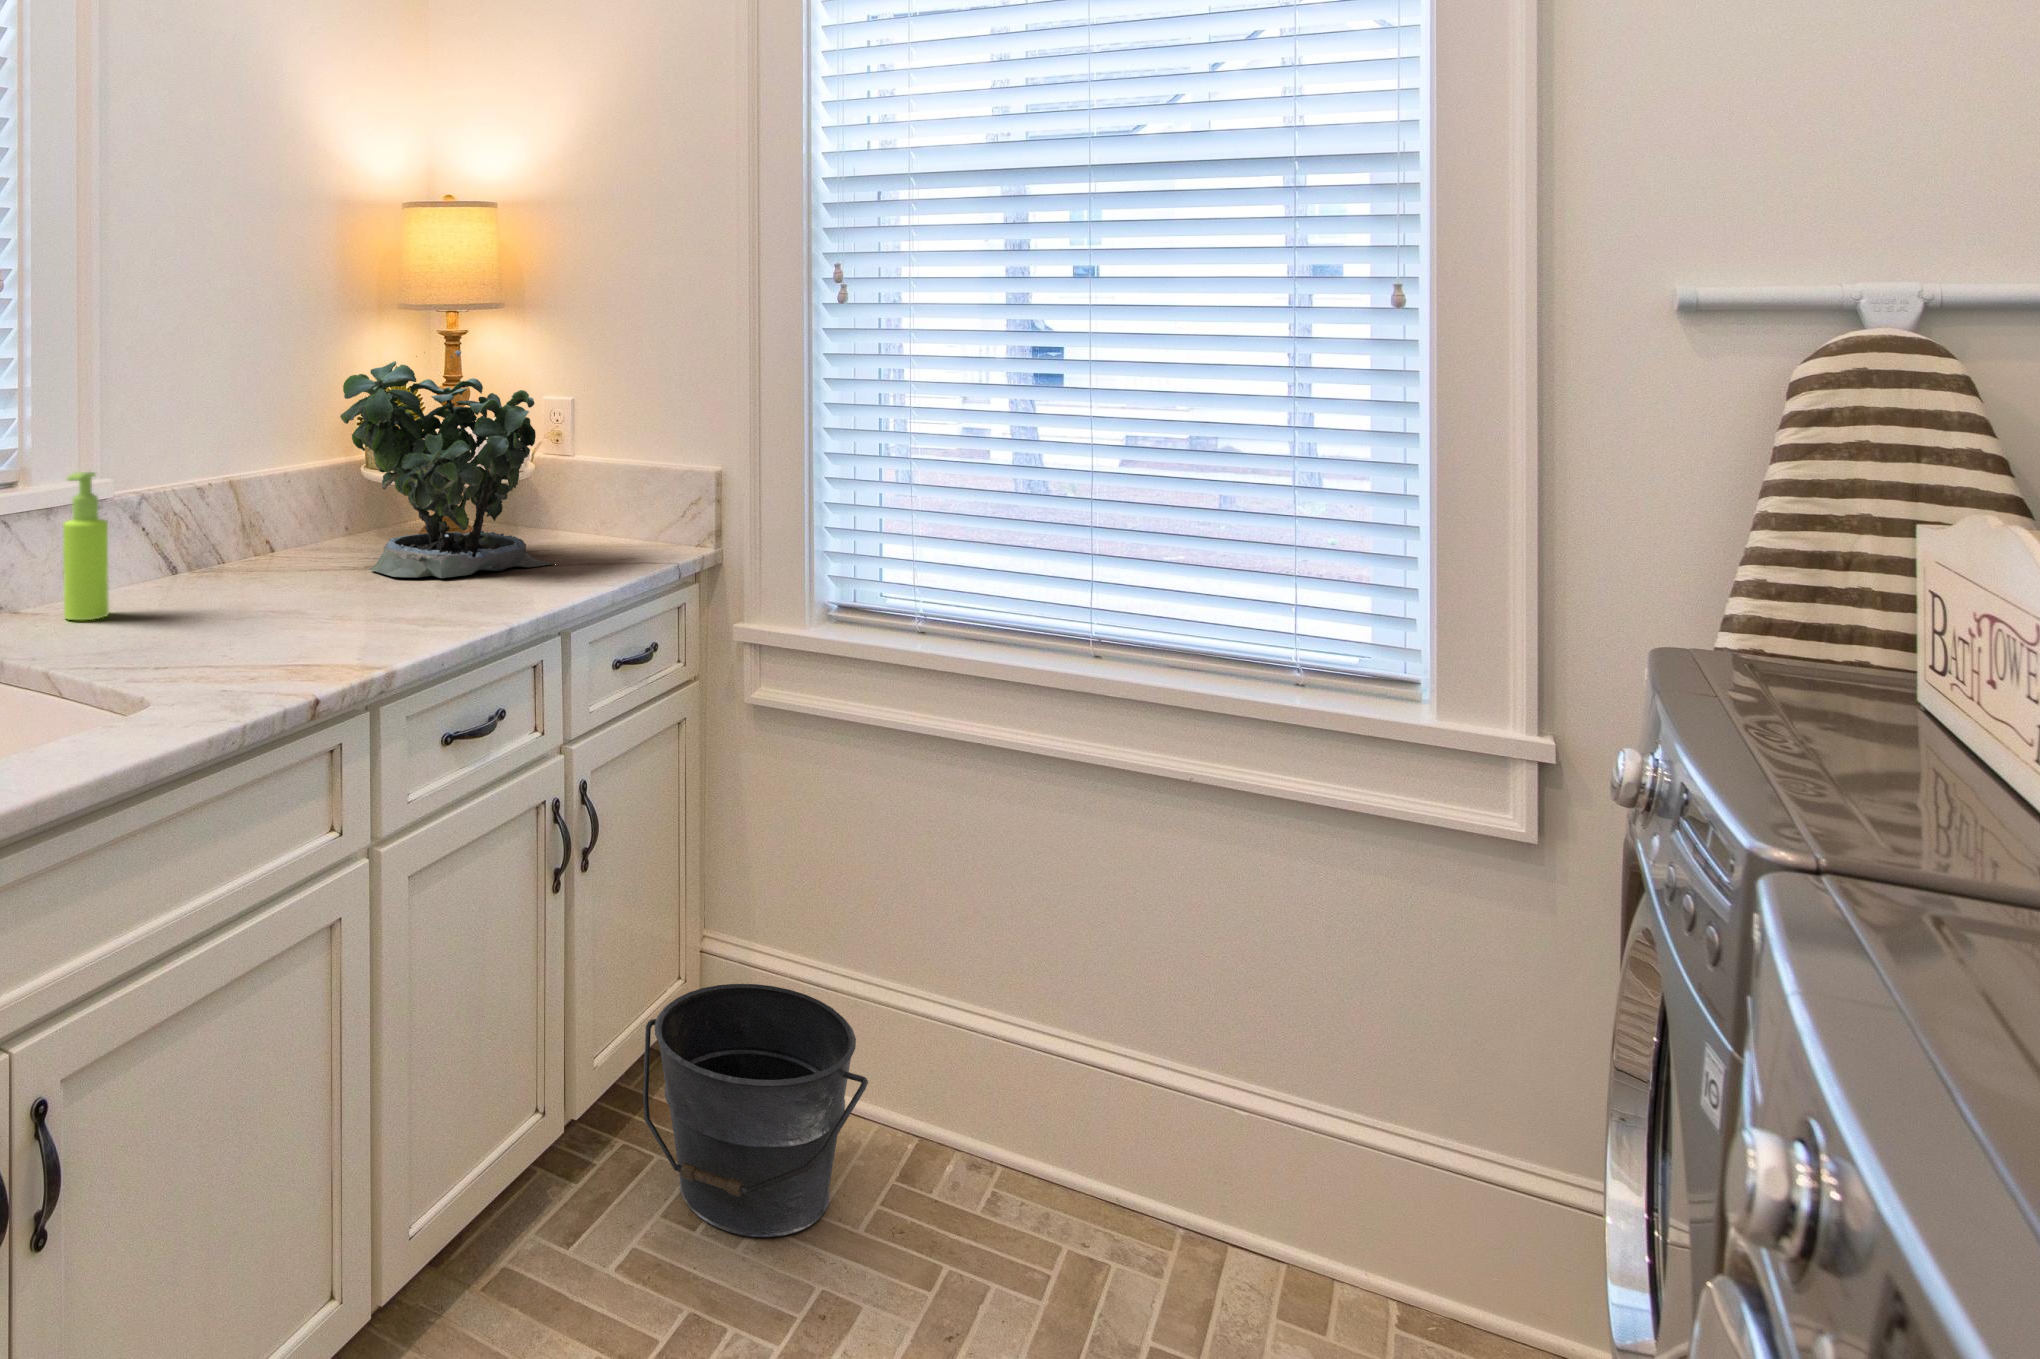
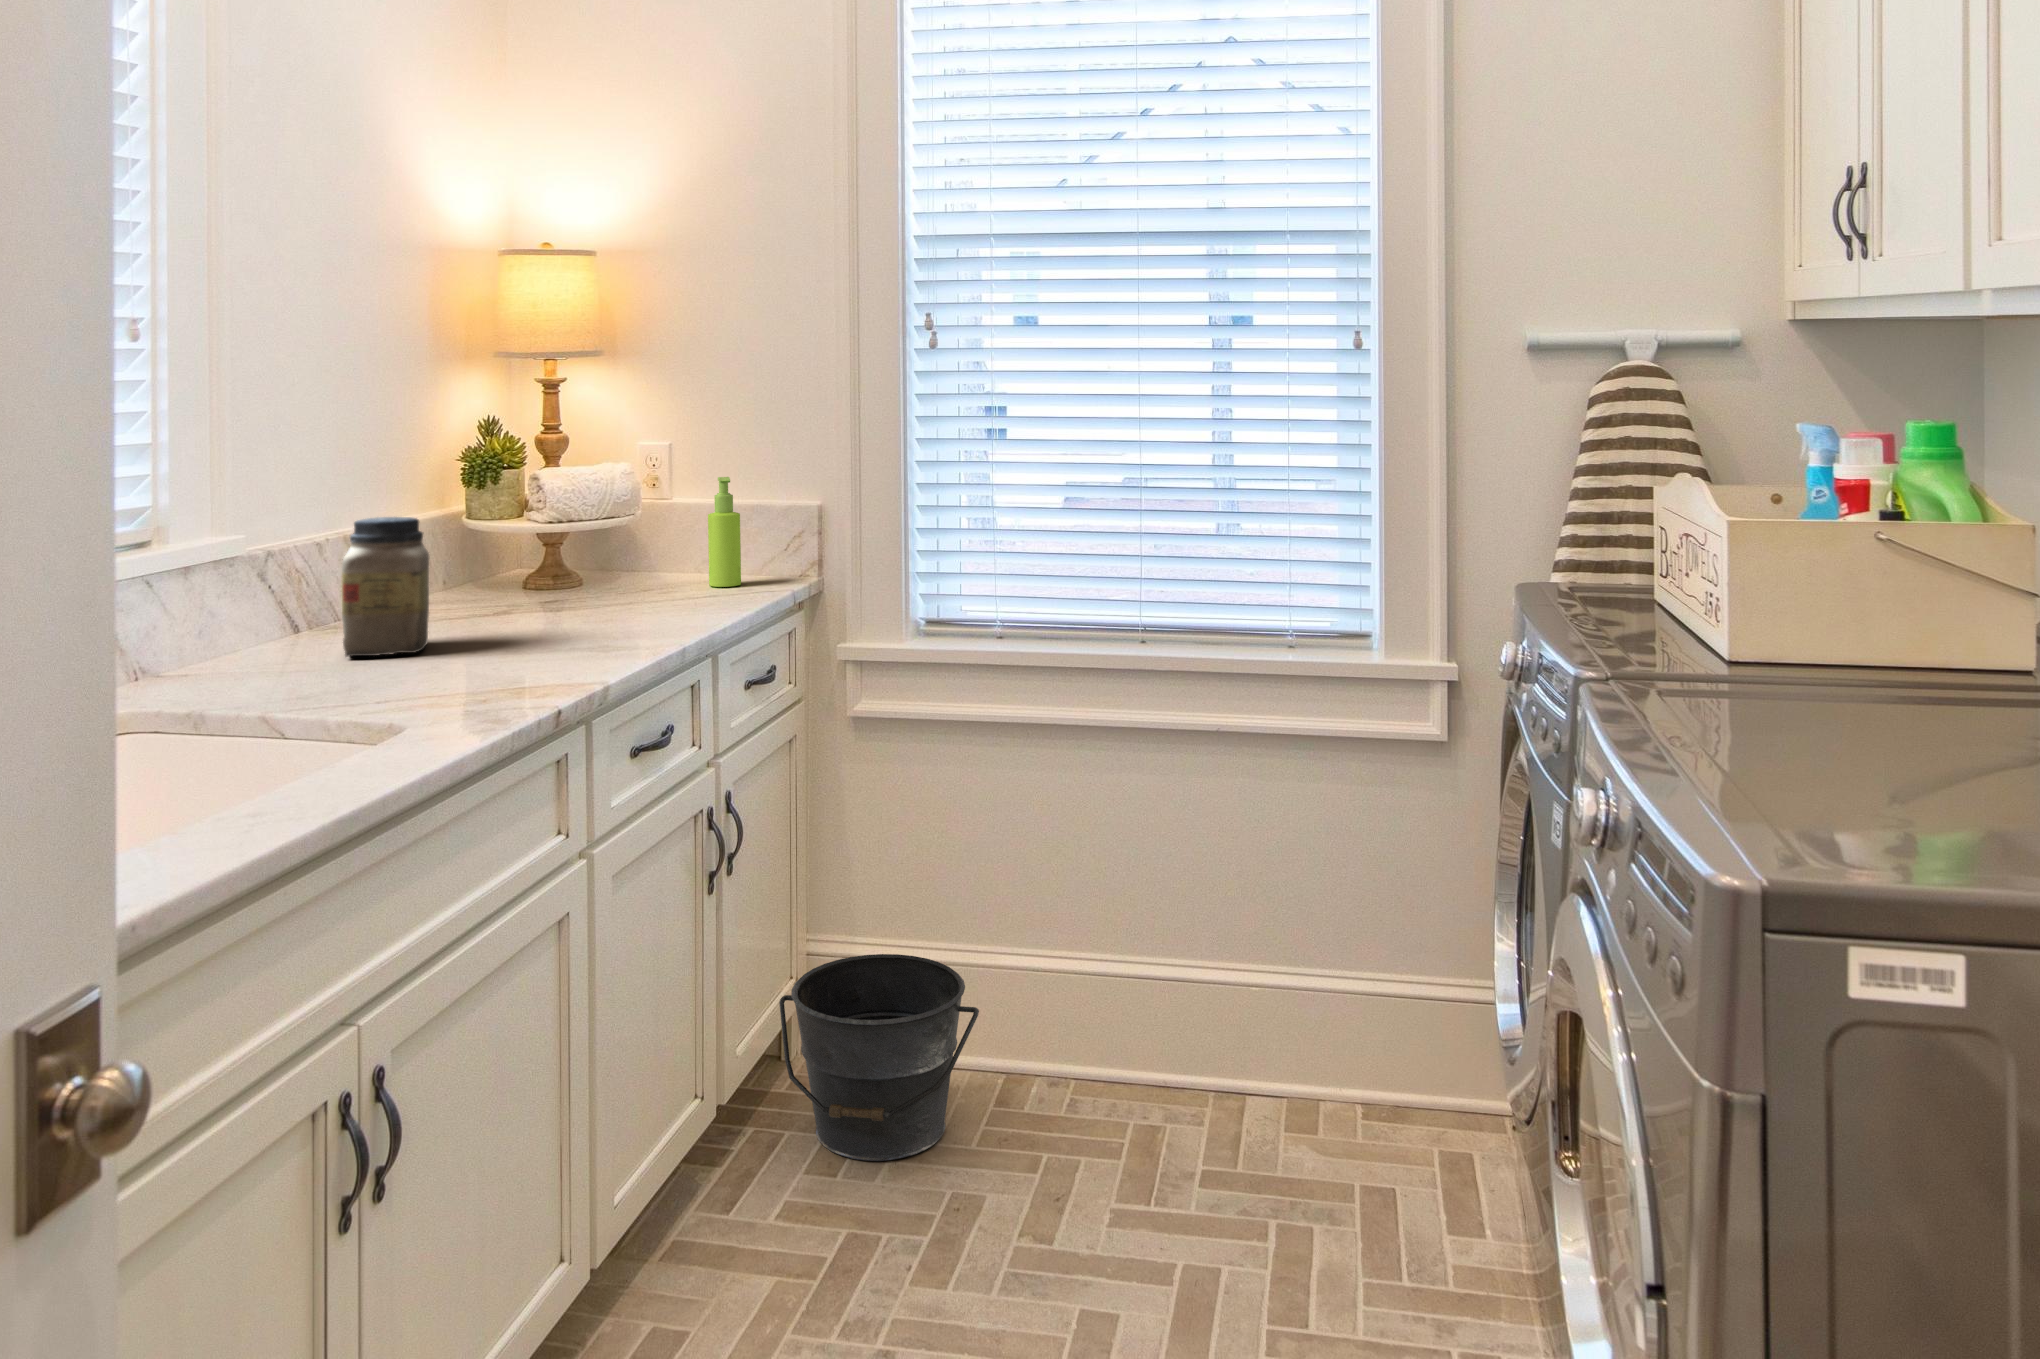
potted plant: present [340,351,553,578] -> none [467,401,679,613]
jar: none [159,470,259,618] -> present [342,517,429,657]
soap dispenser: present [63,472,109,620] -> present [708,477,741,587]

